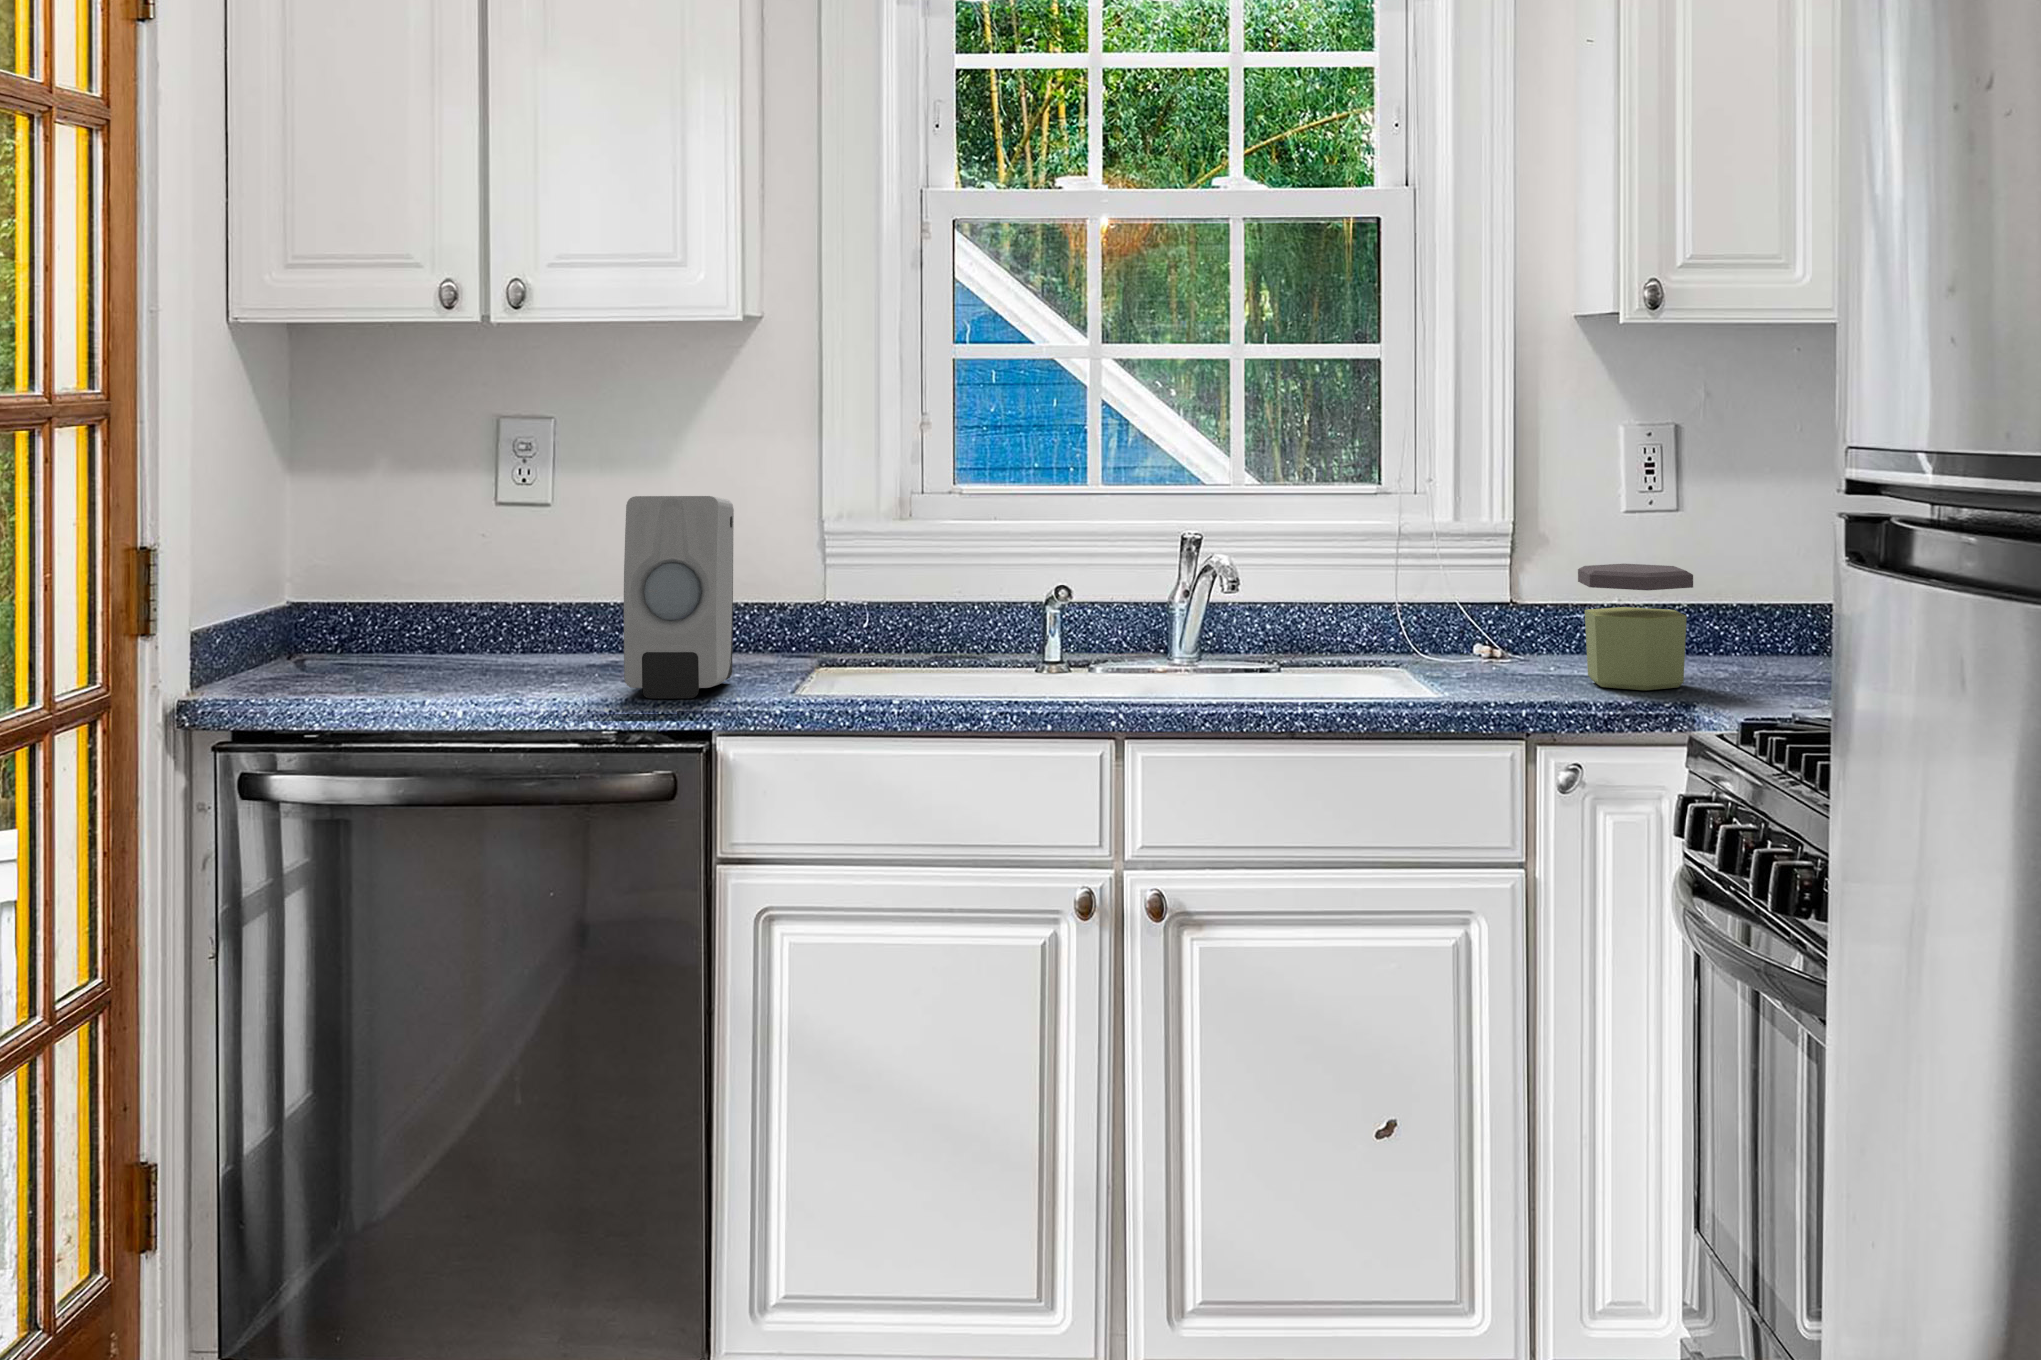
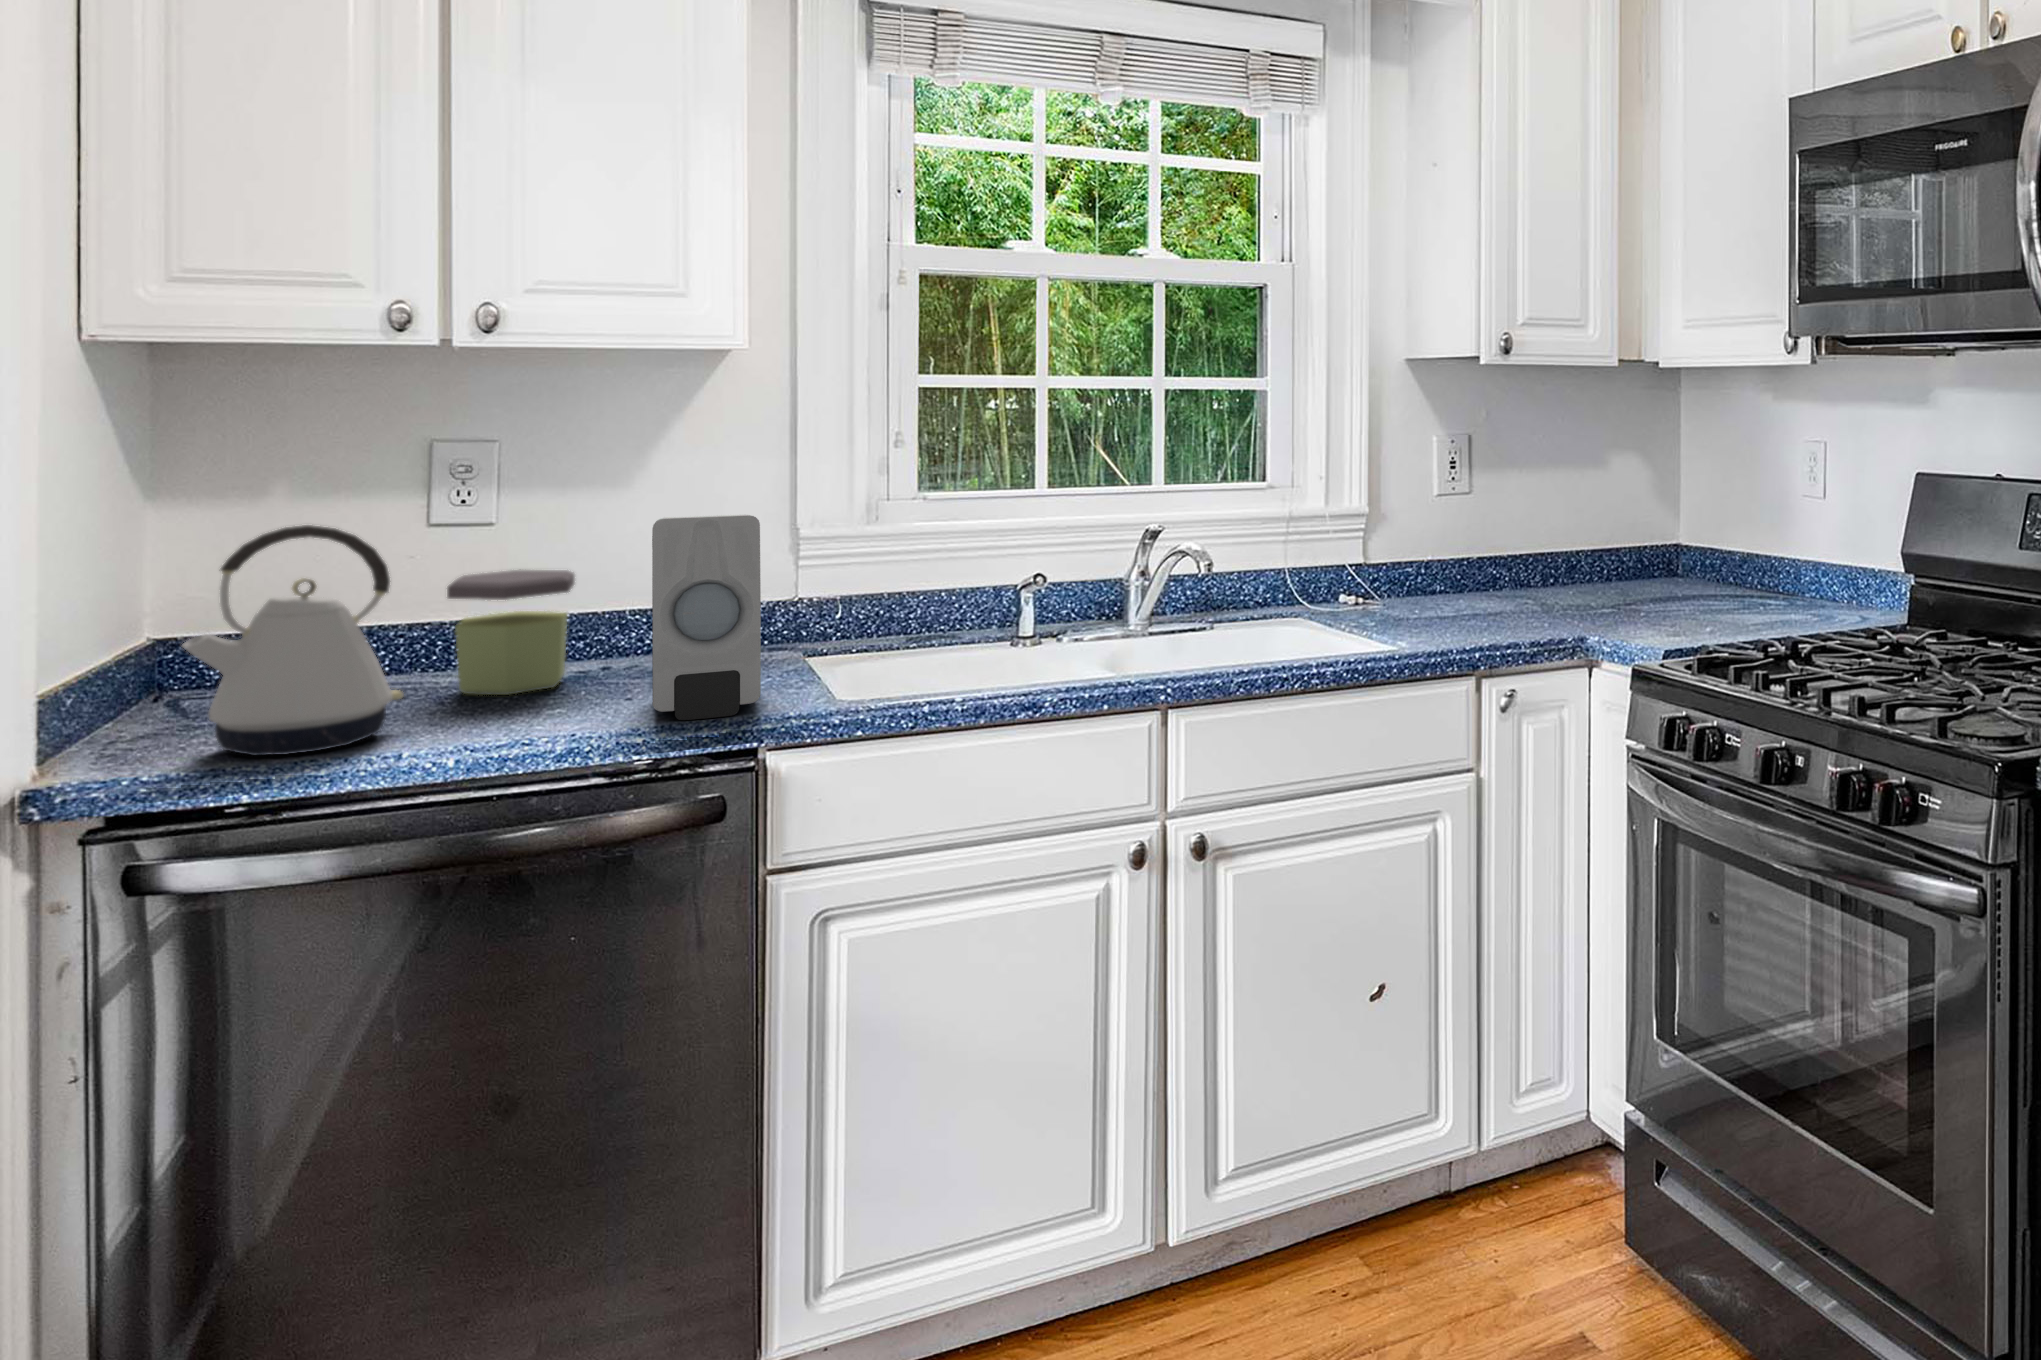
kettle: none [284,492,445,695] -> present [183,525,404,756]
jar: present [1578,564,1693,690] -> present [447,569,575,695]

